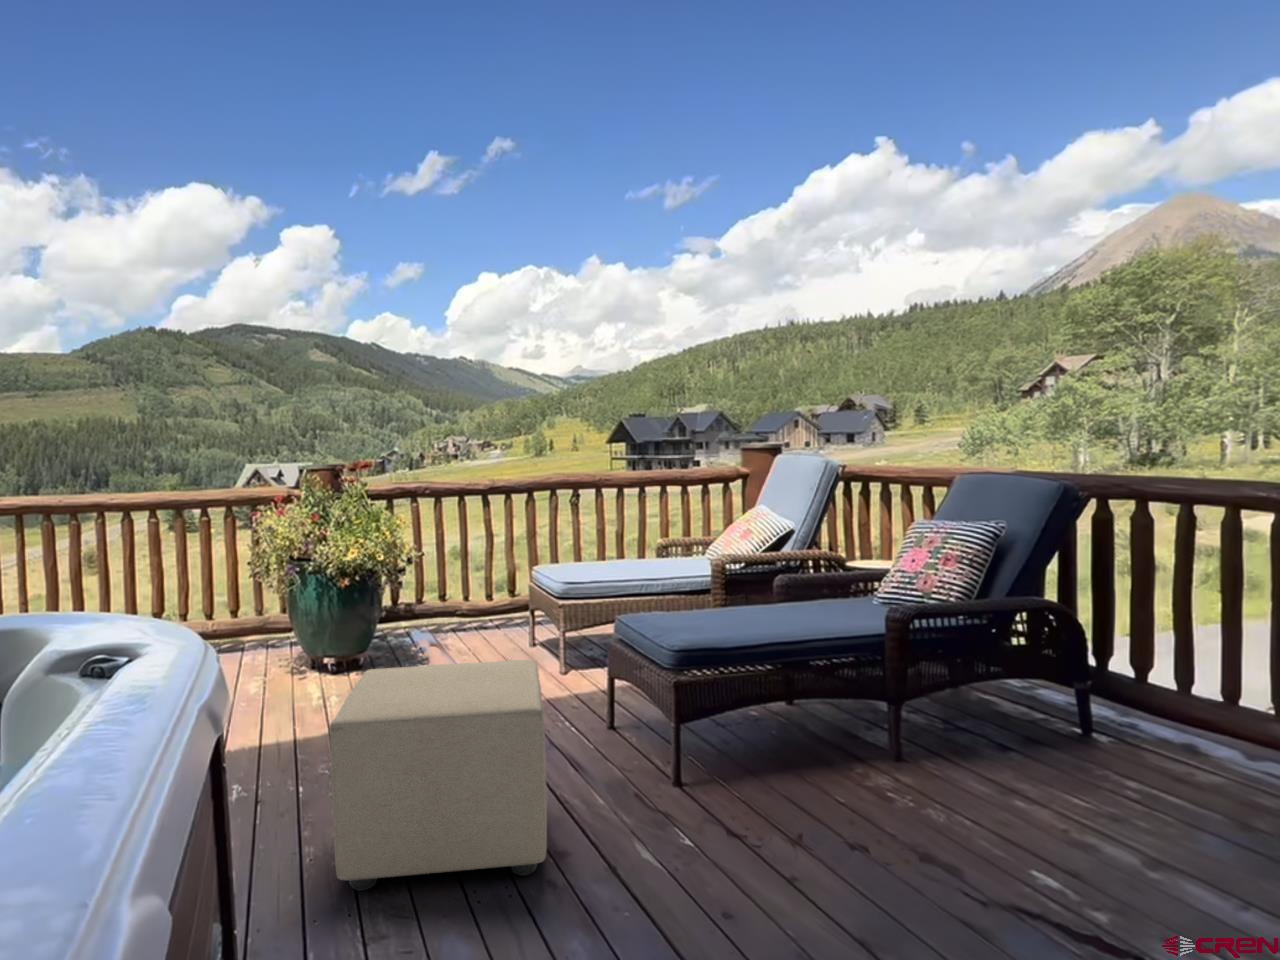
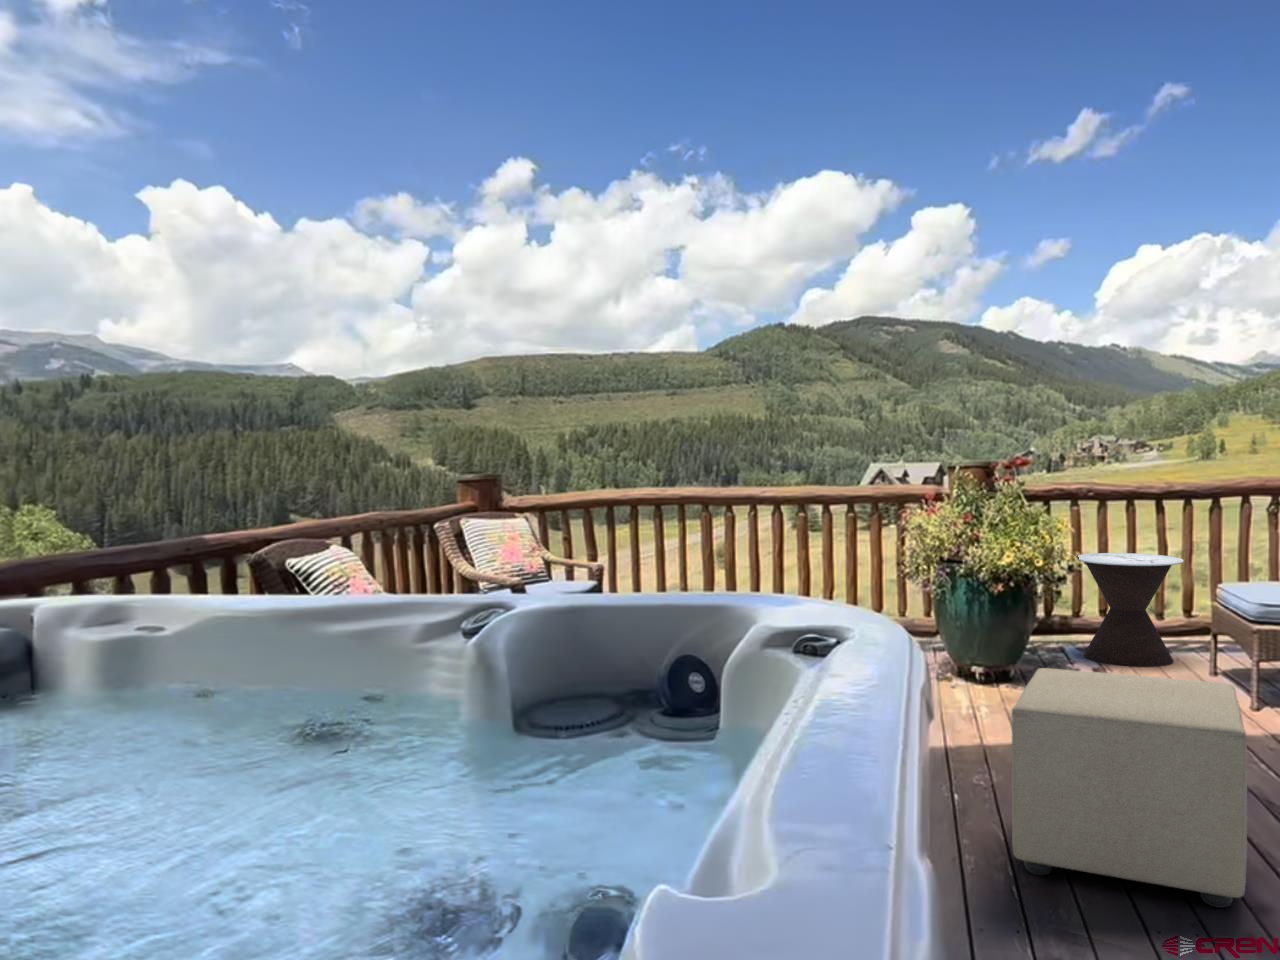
side table: none [418,540,507,643] -> present [1078,553,1183,667]

